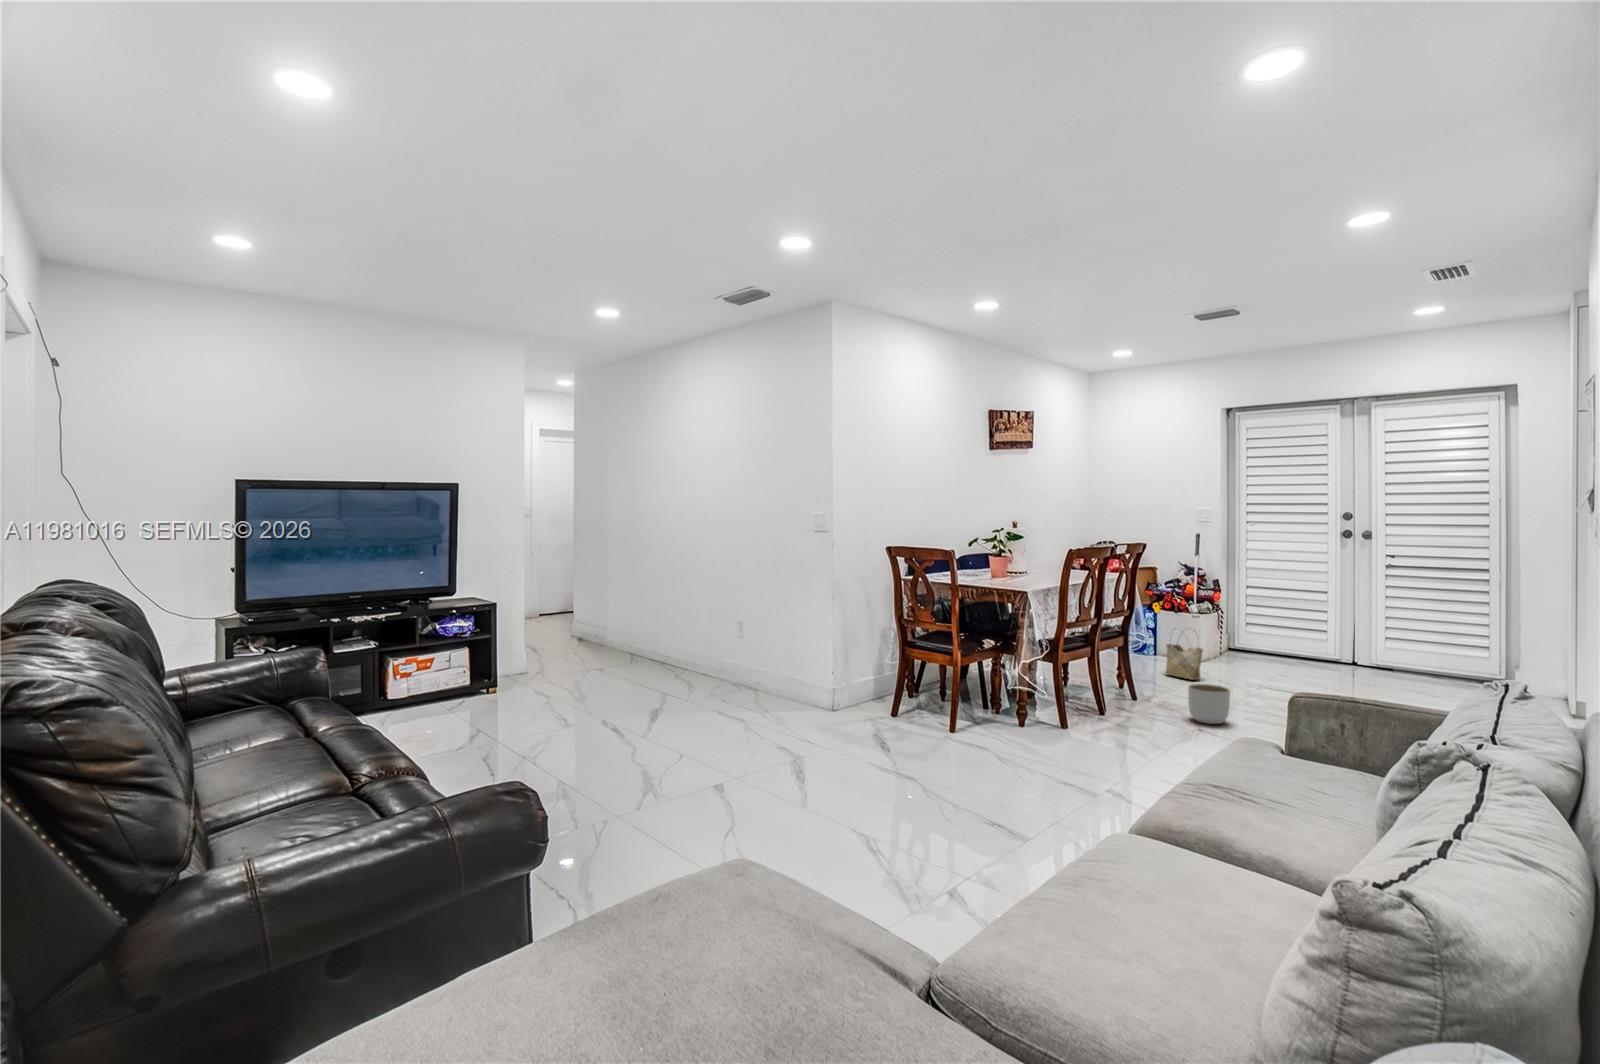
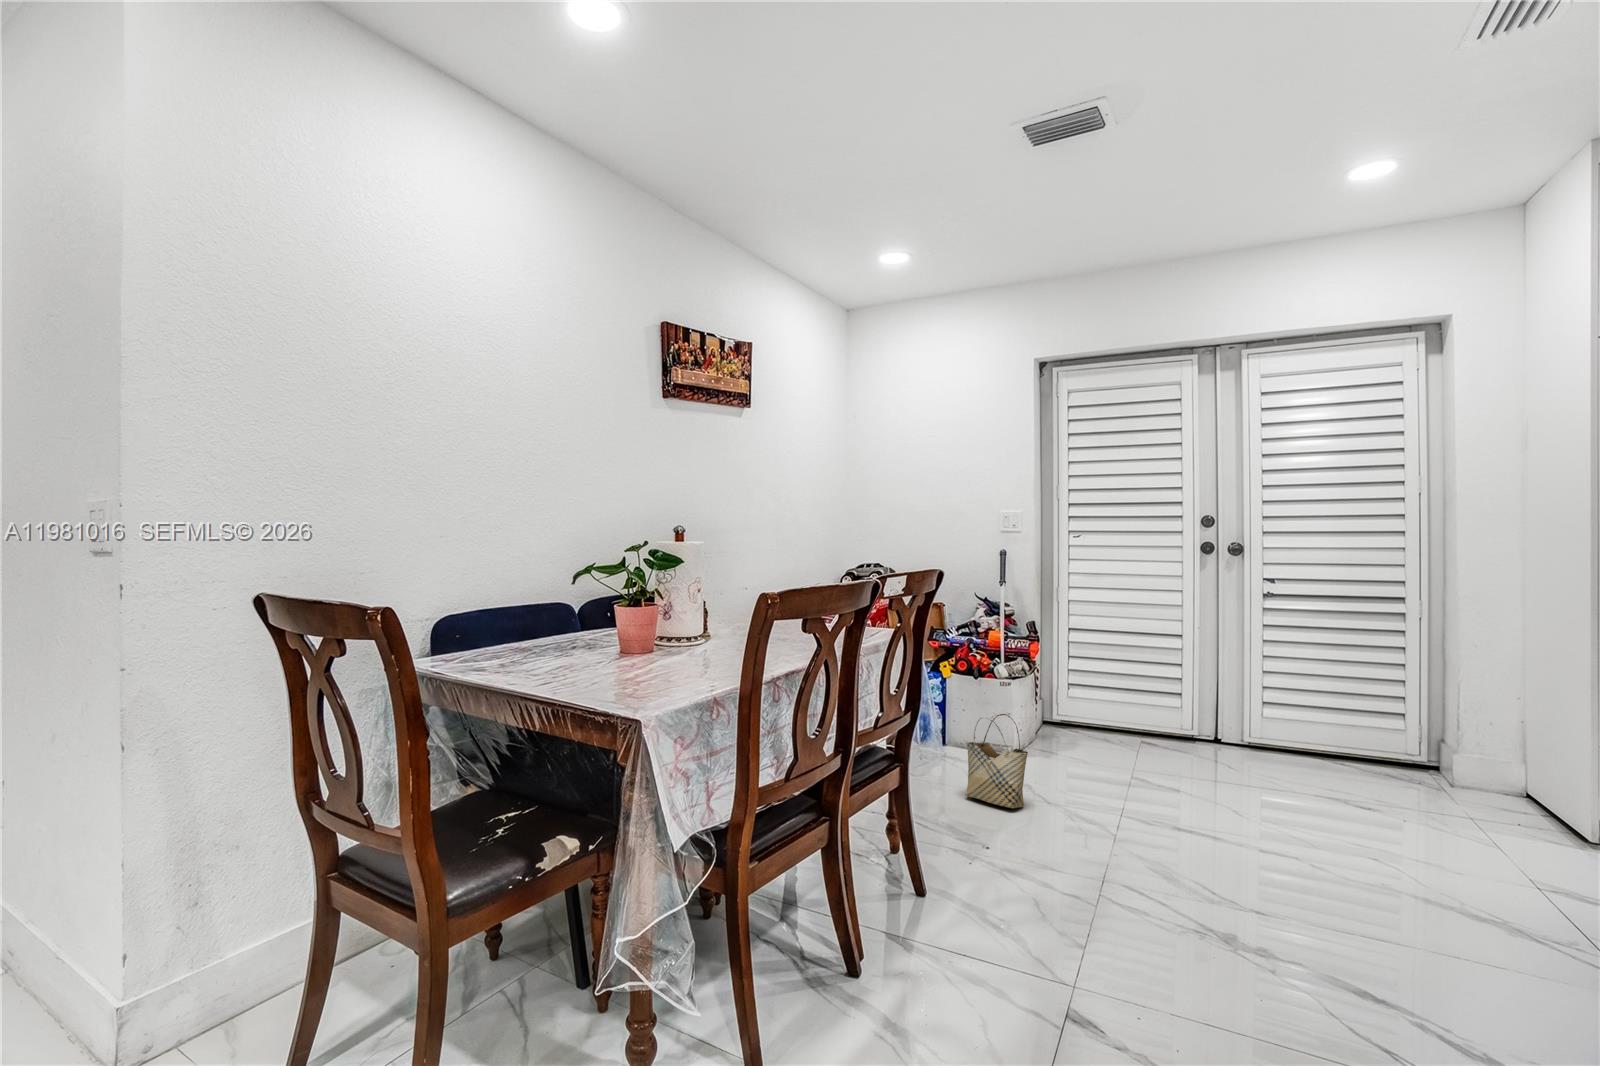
planter: present [1188,684,1230,724] -> none [1029,866,1113,966]

